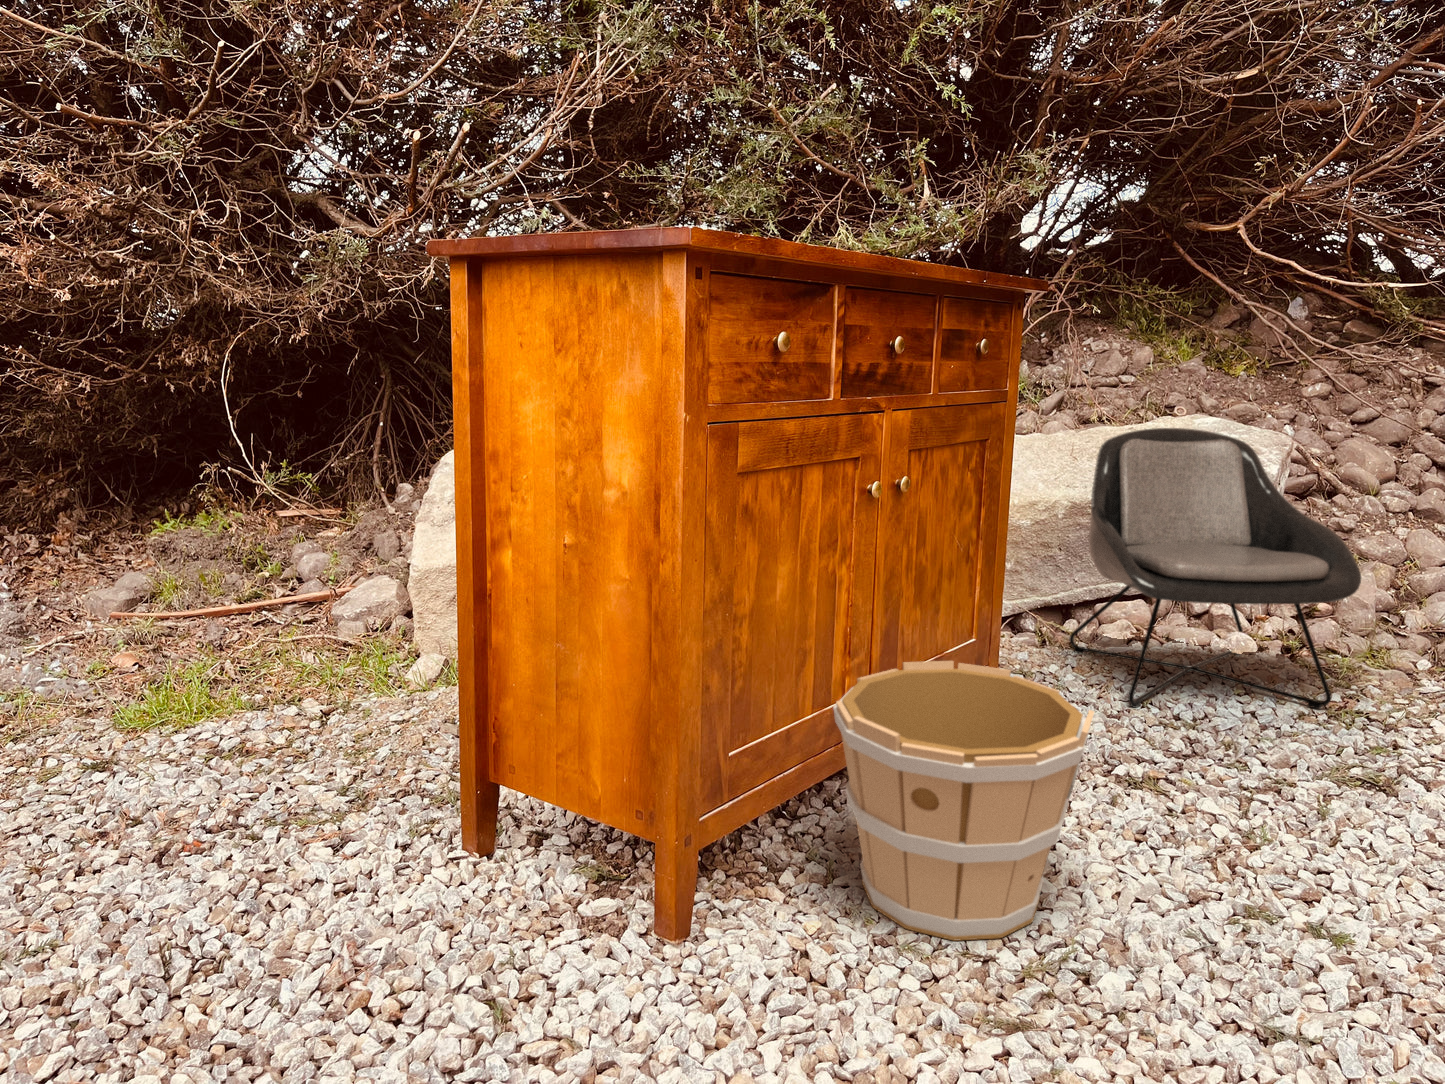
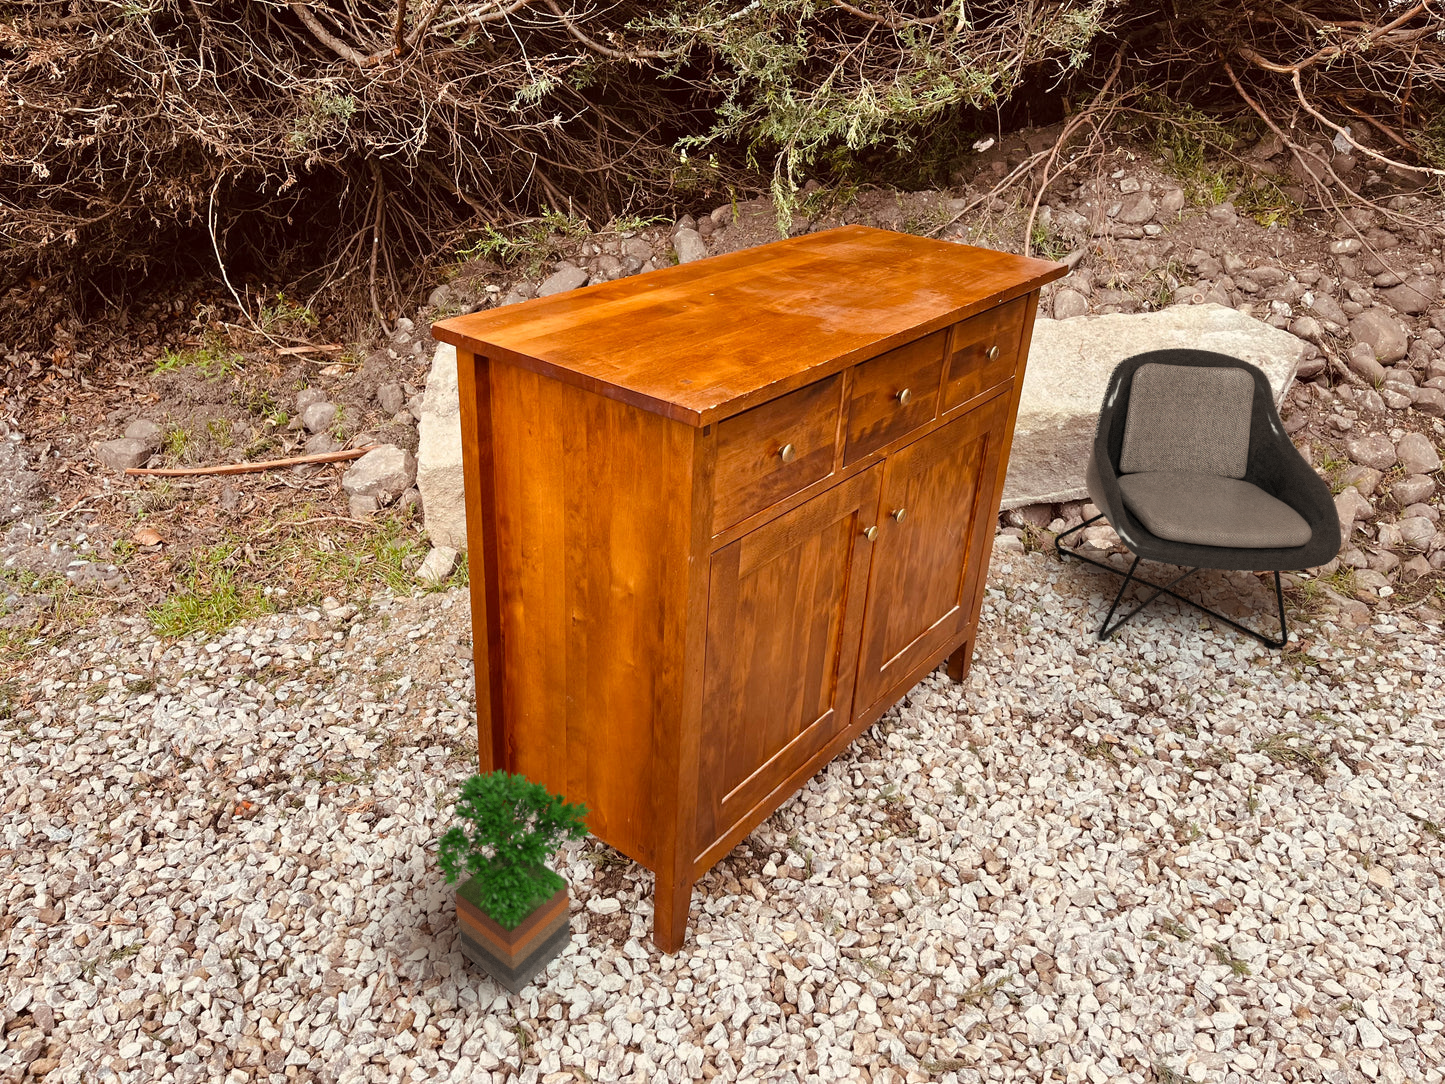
wooden bucket: present [833,661,1094,941] -> none [821,692,1057,956]
potted tree: none [402,701,583,982] -> present [436,770,591,995]

